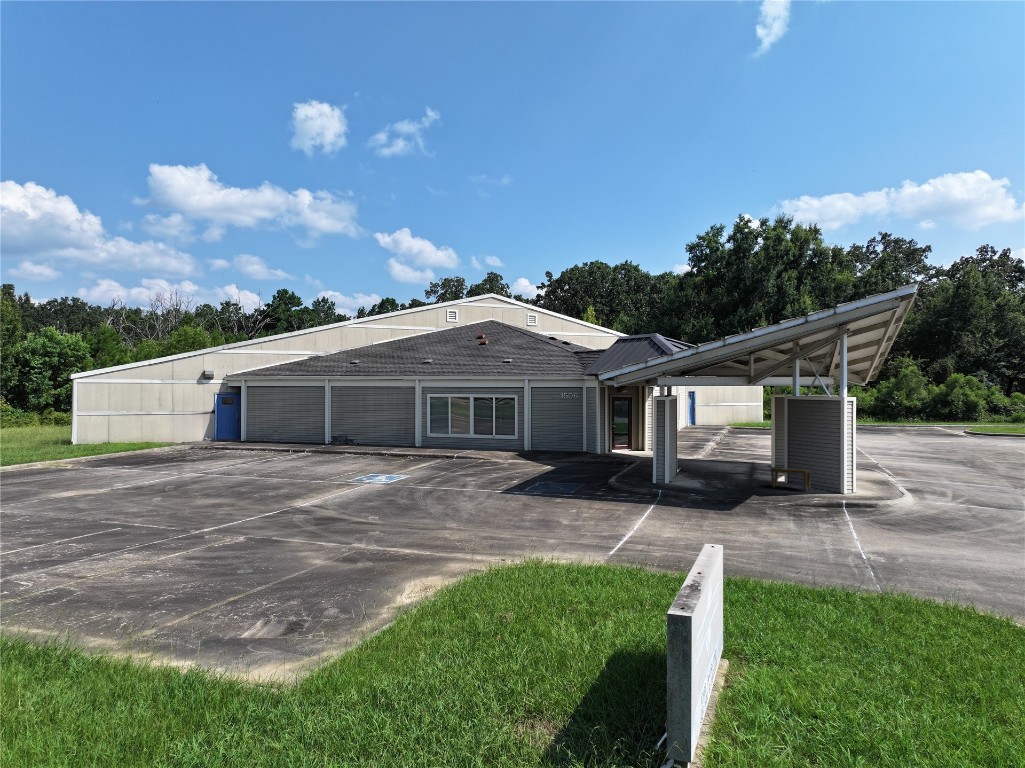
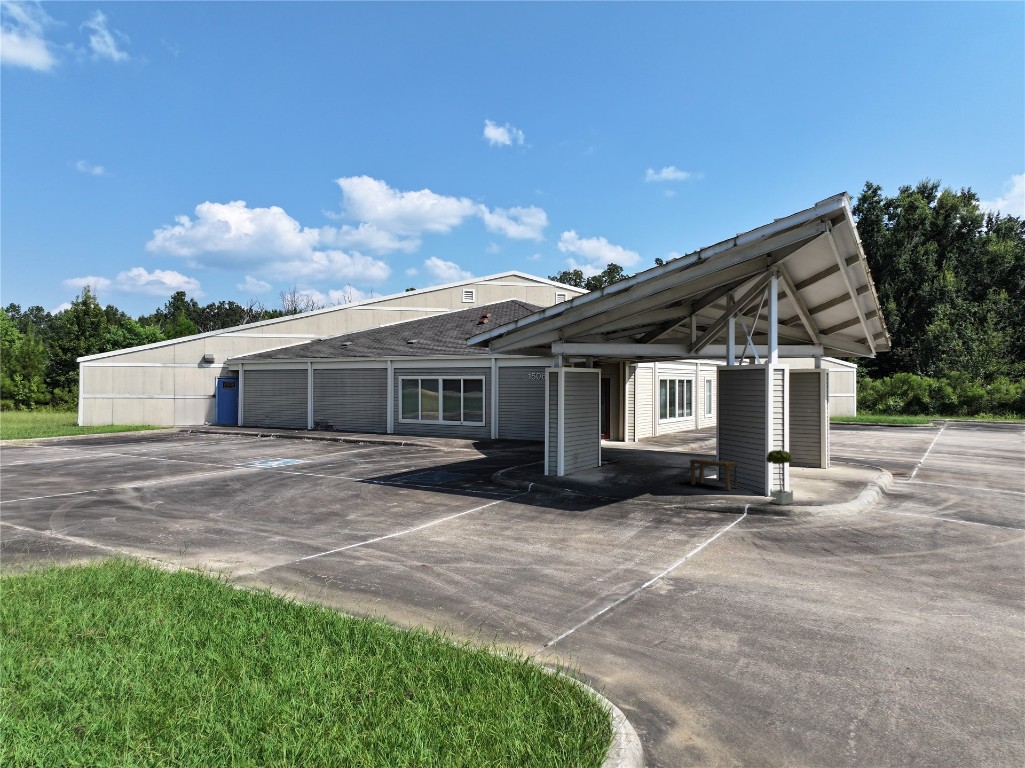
potted tree: none [847,460,866,500] -> present [766,449,793,505]

